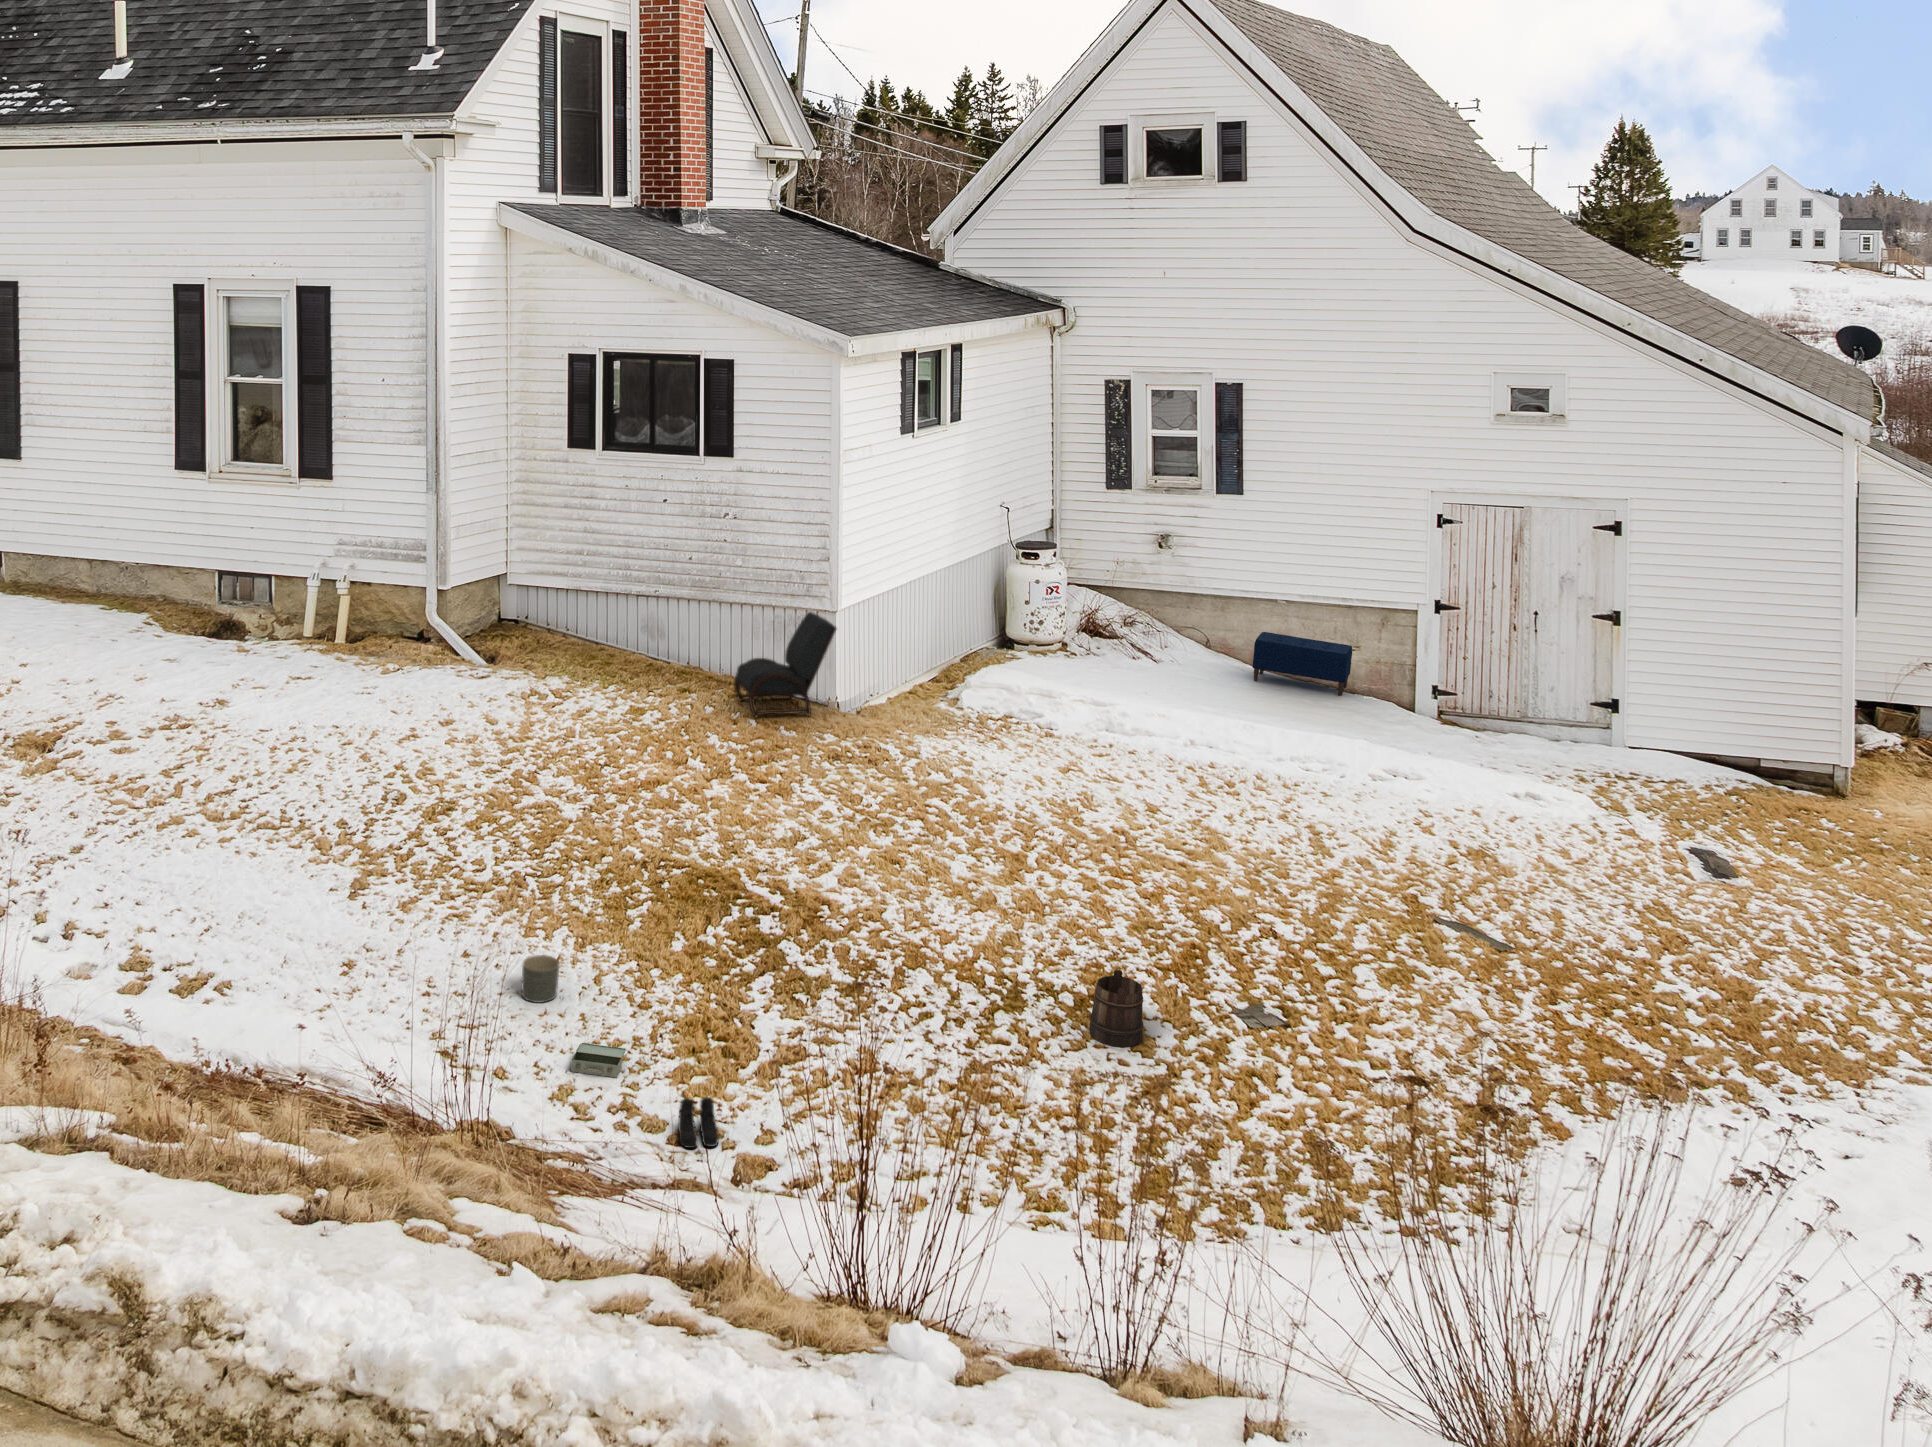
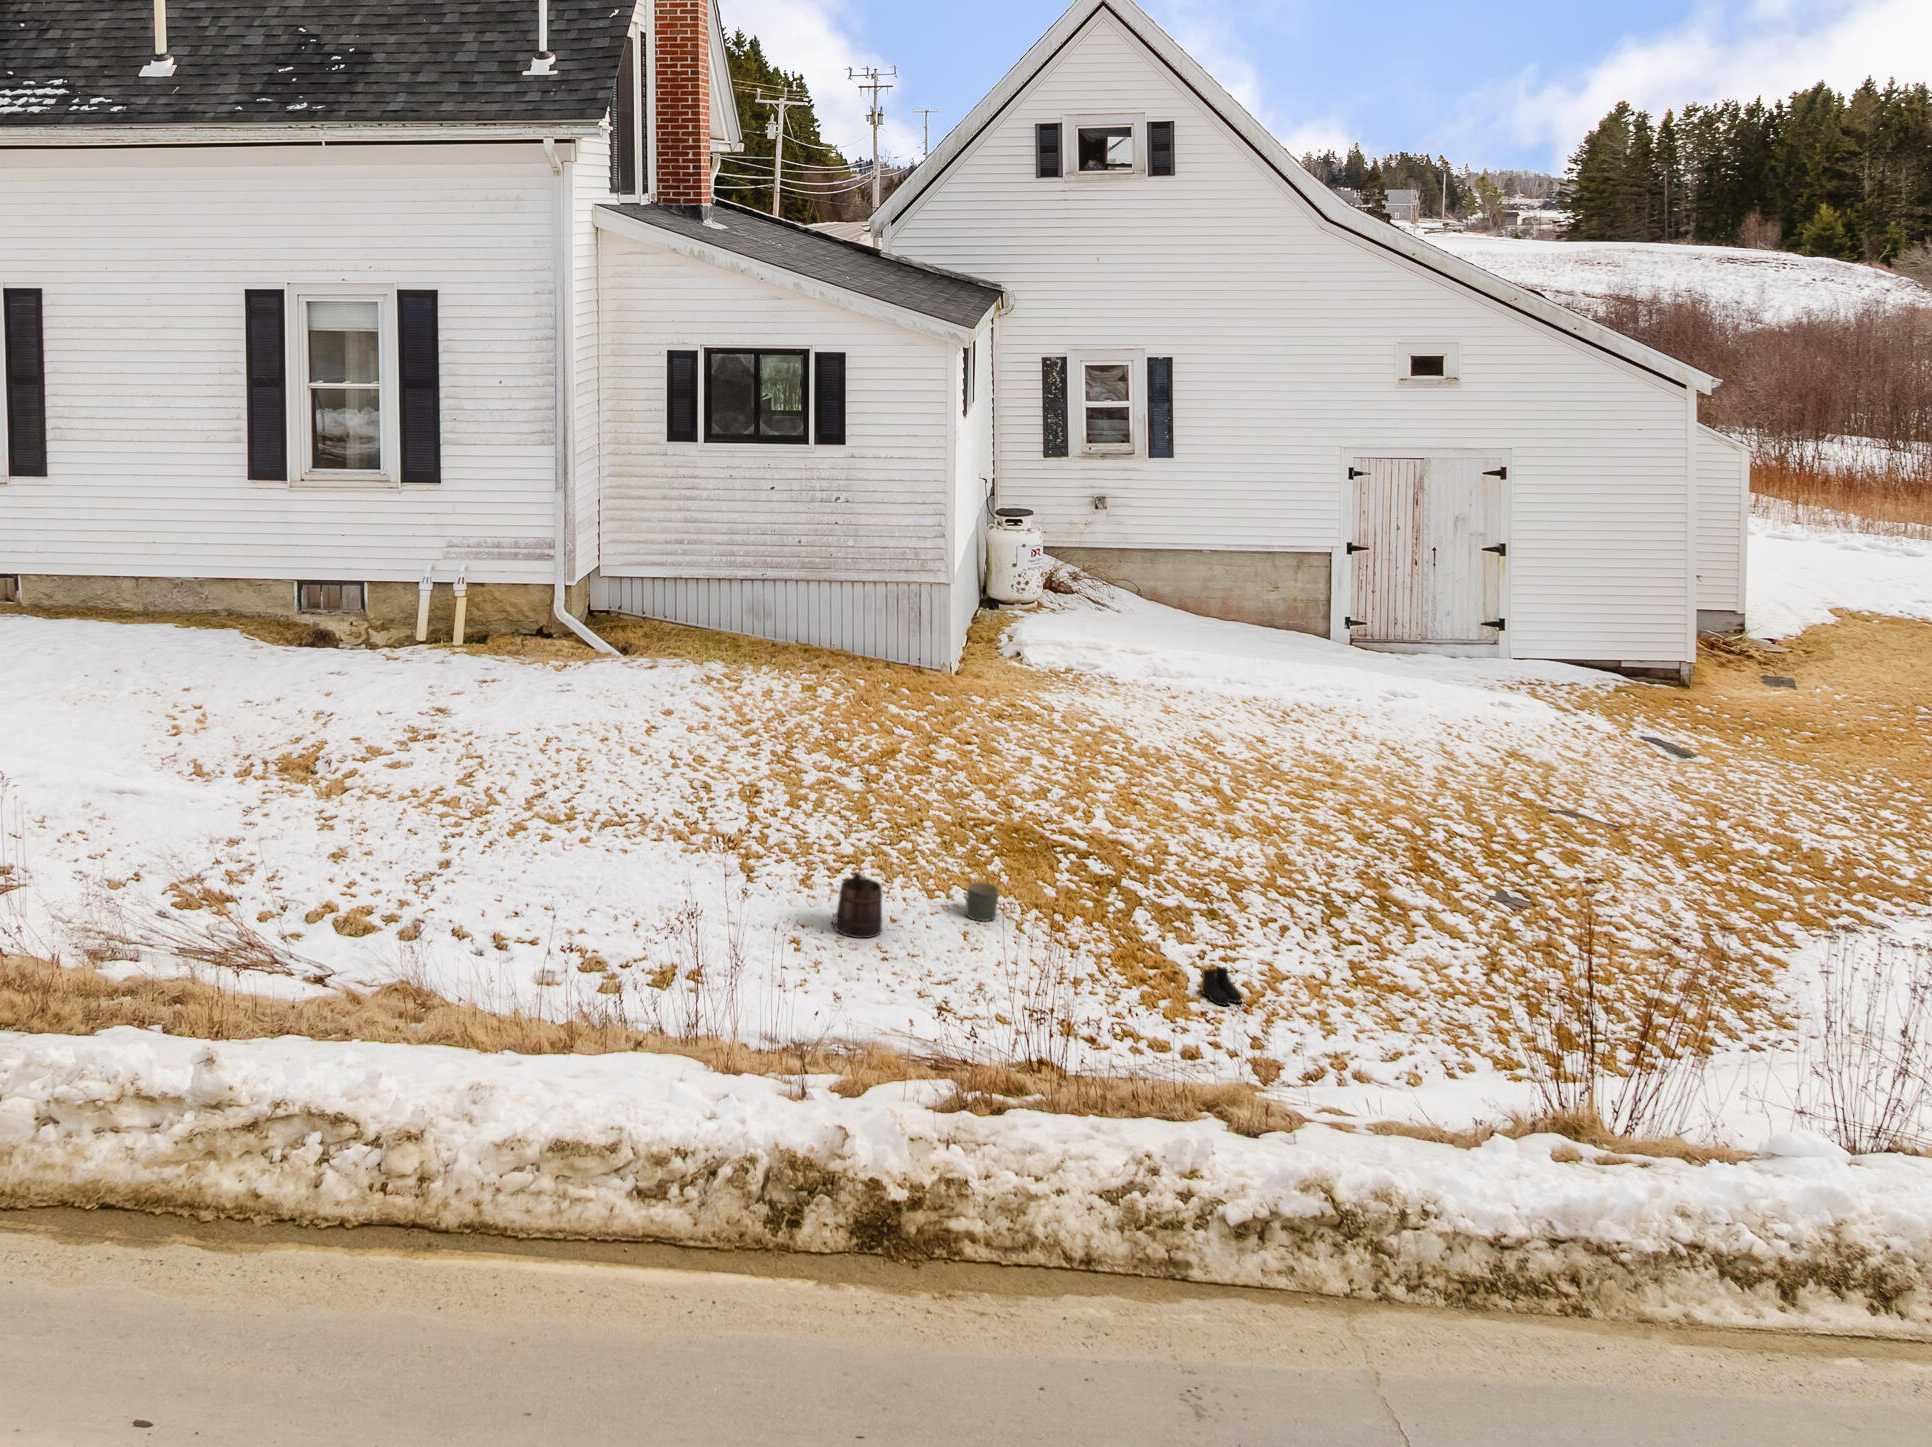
lounge chair: present [734,612,837,717] -> none [859,583,957,682]
bench: present [1253,632,1352,696] -> none [1196,580,1283,632]
bucket: present [1089,970,1143,1047] -> present [835,873,882,938]
toolbox: present [571,1043,626,1078] -> none [1069,943,1115,966]

